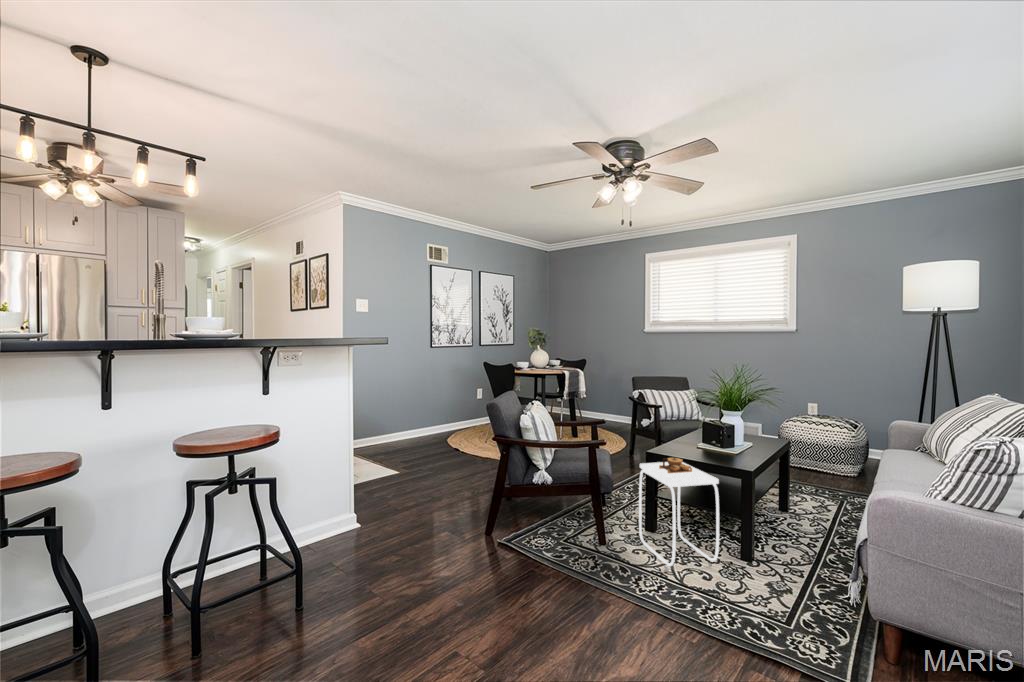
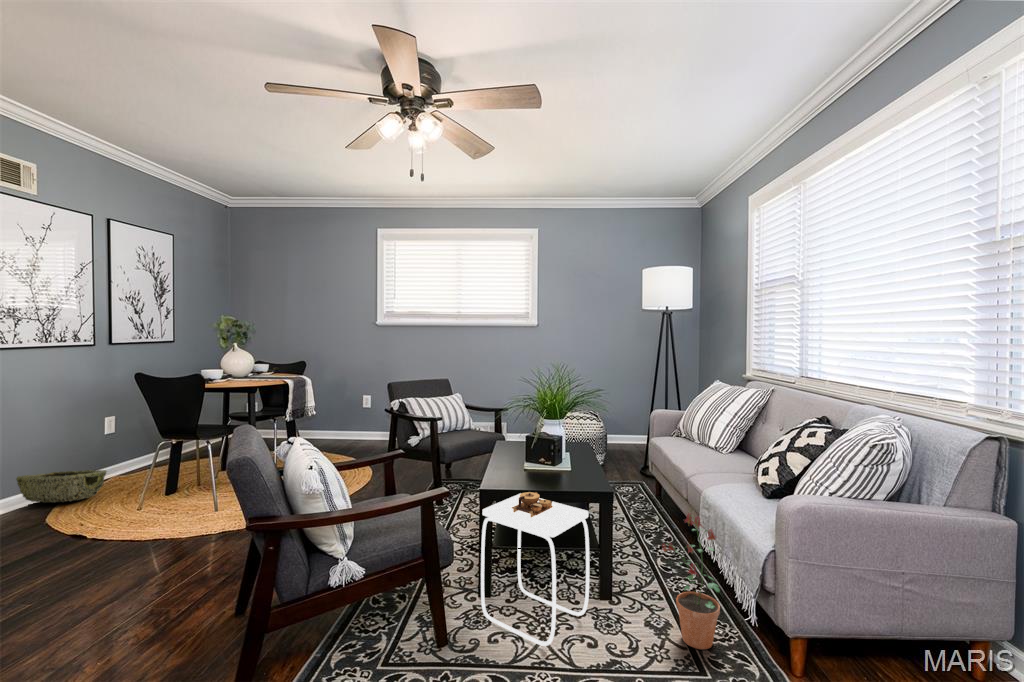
woven basket: none [437,416,474,434] -> present [16,470,106,502]
potted plant: none [781,498,830,615] -> present [662,513,720,649]

